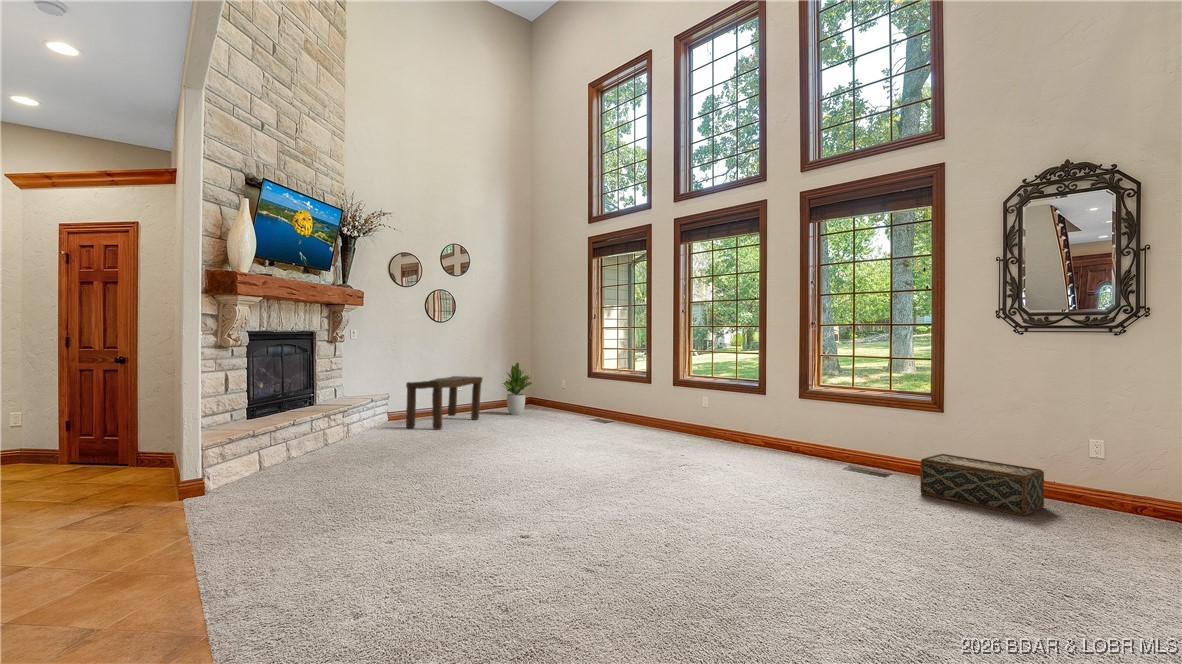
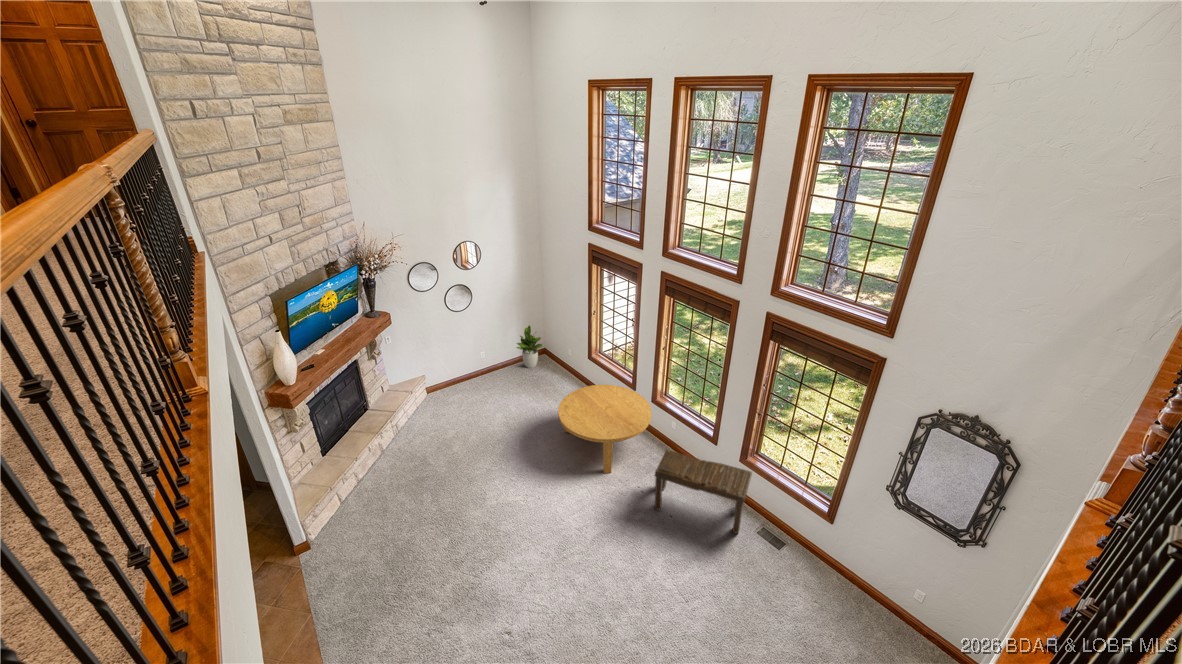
bench: present [406,376,483,430] -> present [655,450,752,533]
coffee table: none [559,384,675,451] -> present [558,385,652,473]
woven basket: present [920,454,1044,516] -> none [803,548,887,629]

